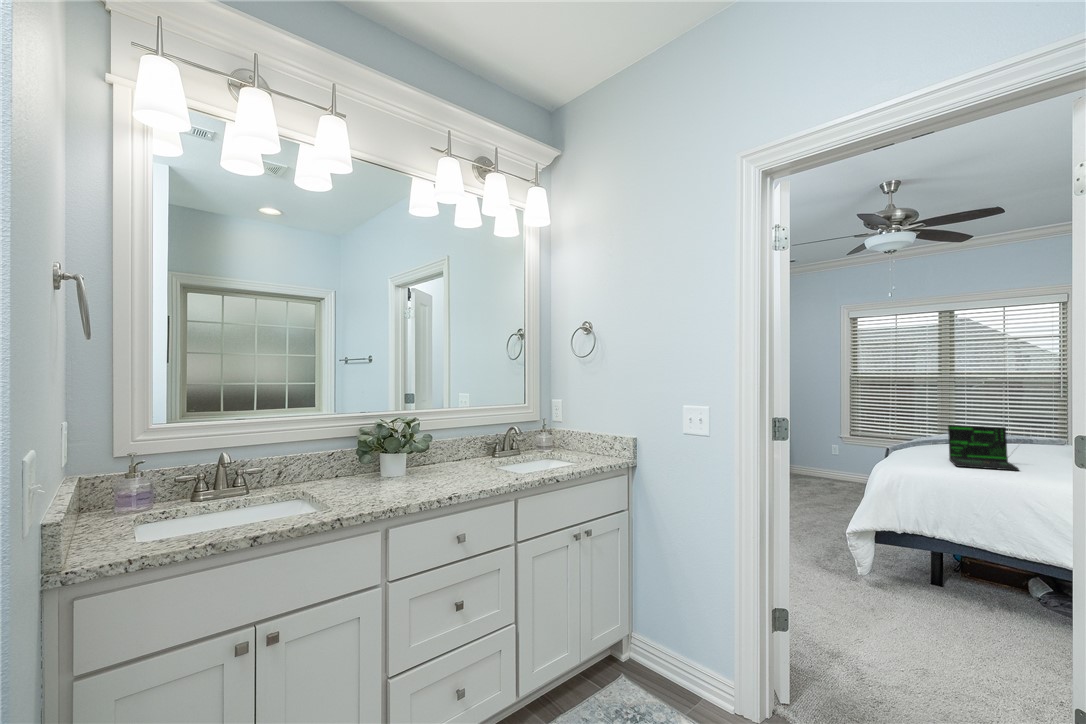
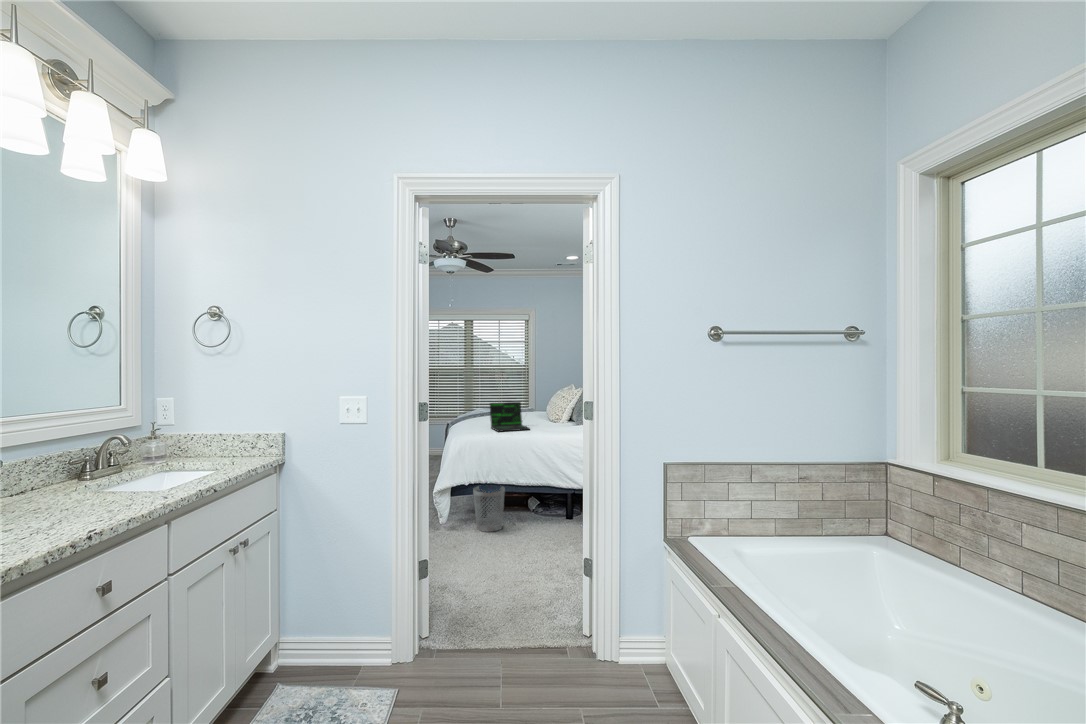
wastebasket: none [909,536,963,605] -> present [473,486,505,532]

